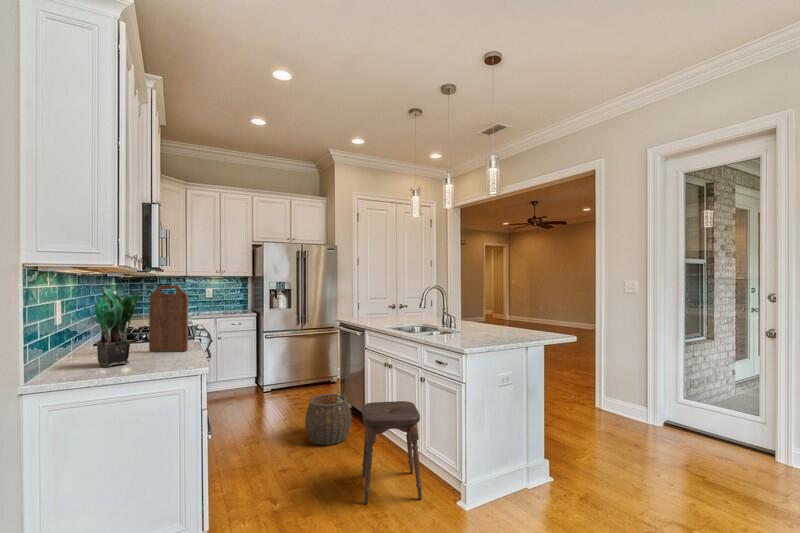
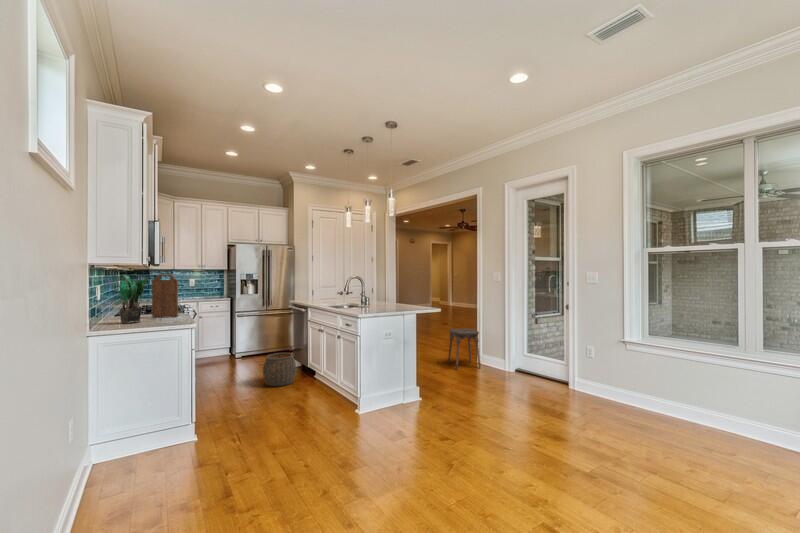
stool: present [362,401,422,504] -> present [448,328,481,369]

